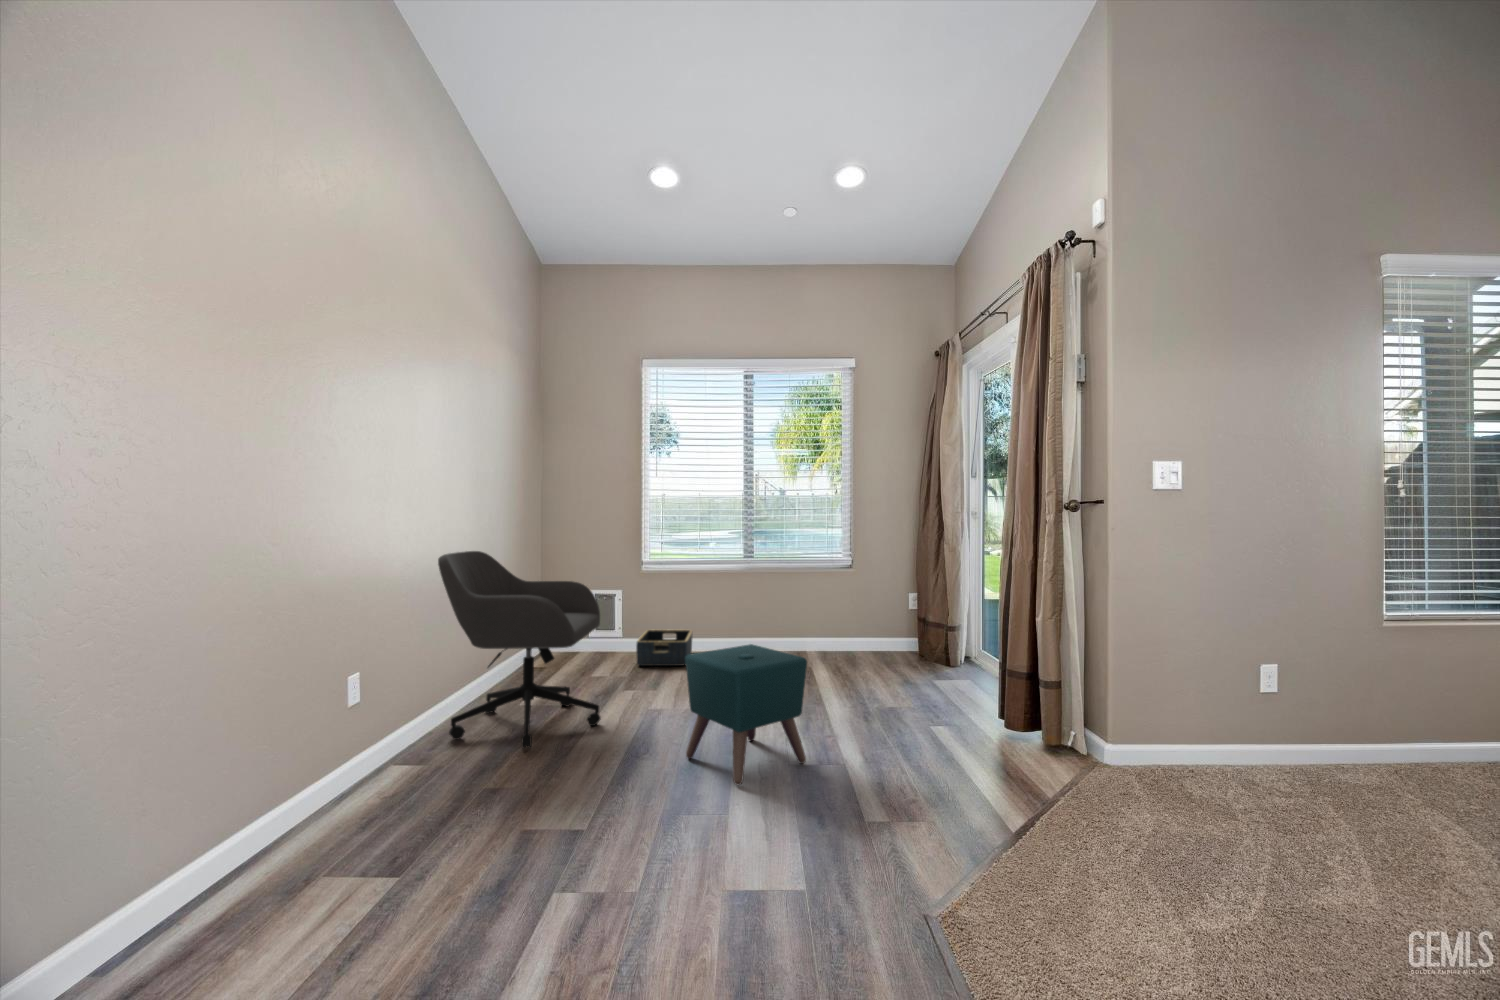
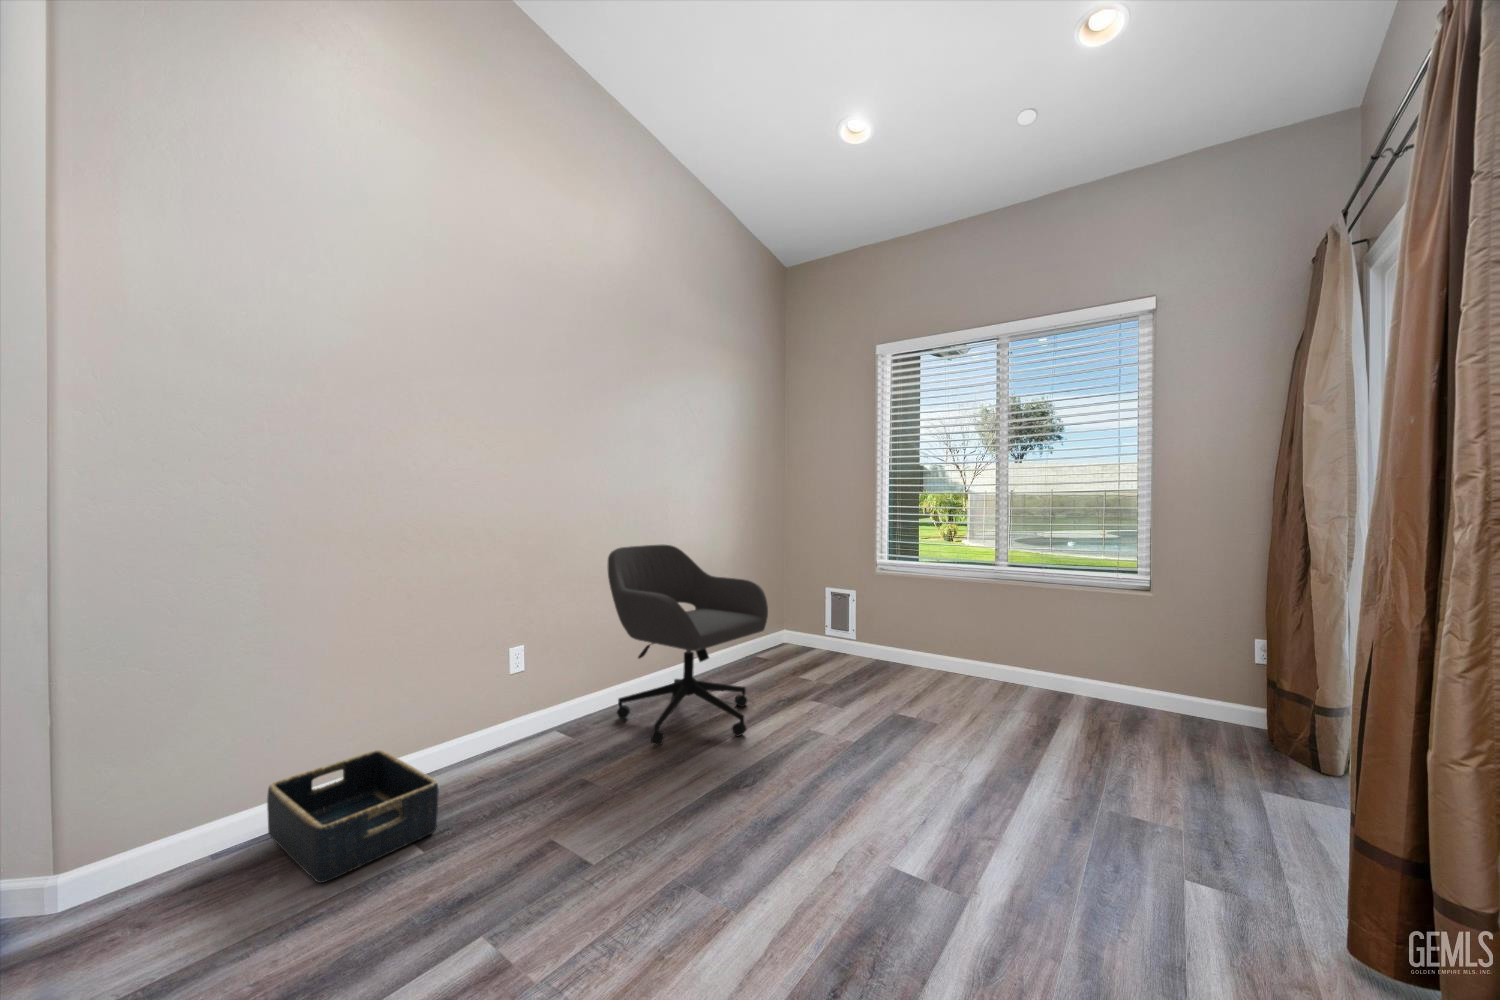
basket: present [636,630,692,666] -> present [267,750,439,883]
ottoman: present [685,644,807,785] -> none [777,685,915,873]

